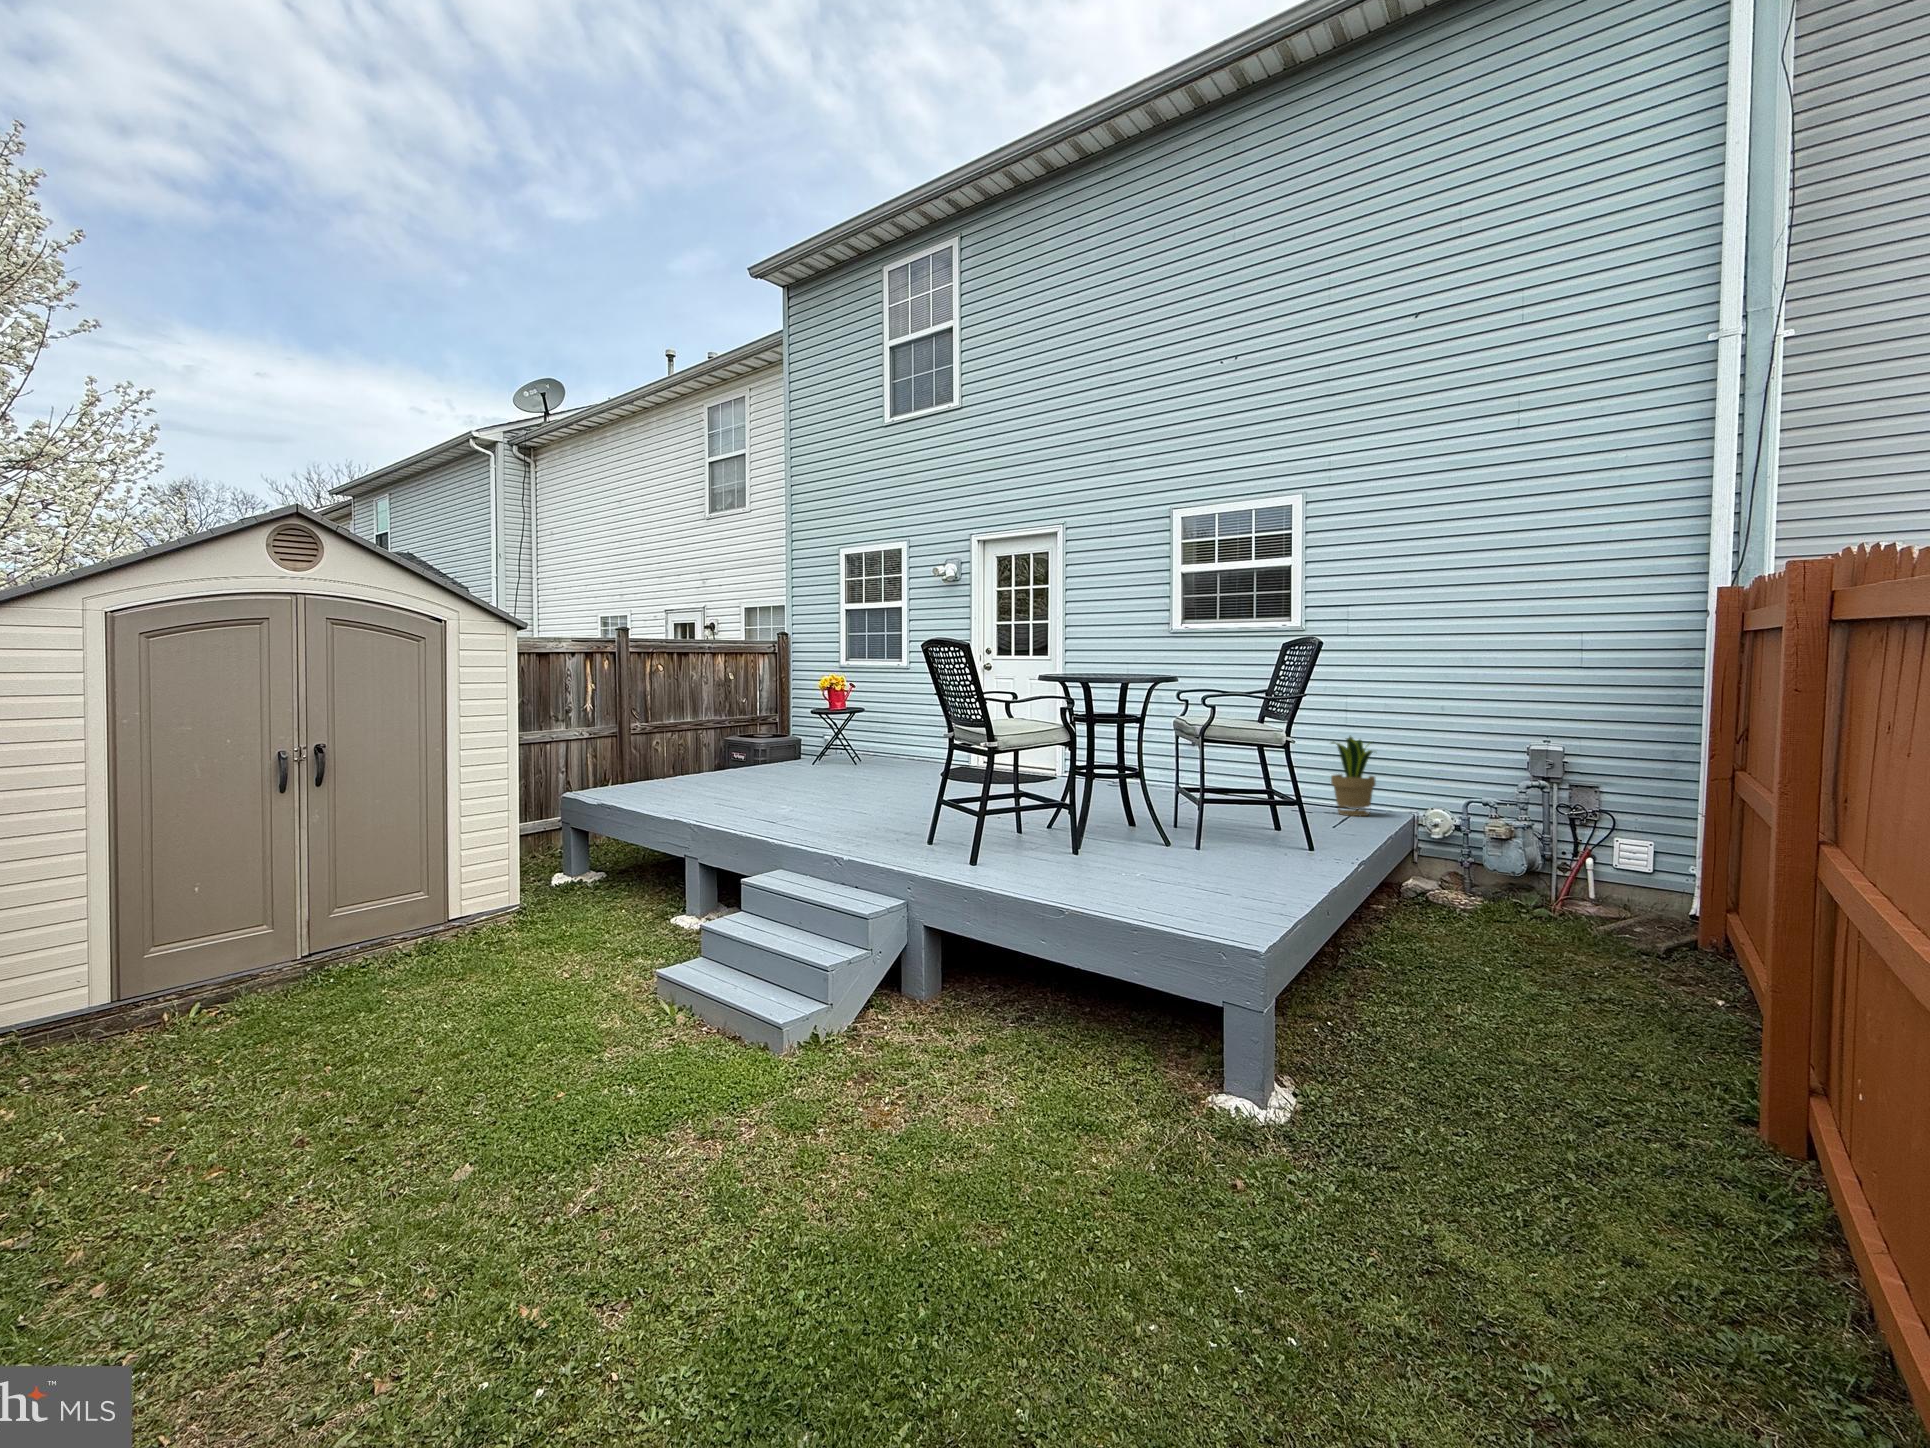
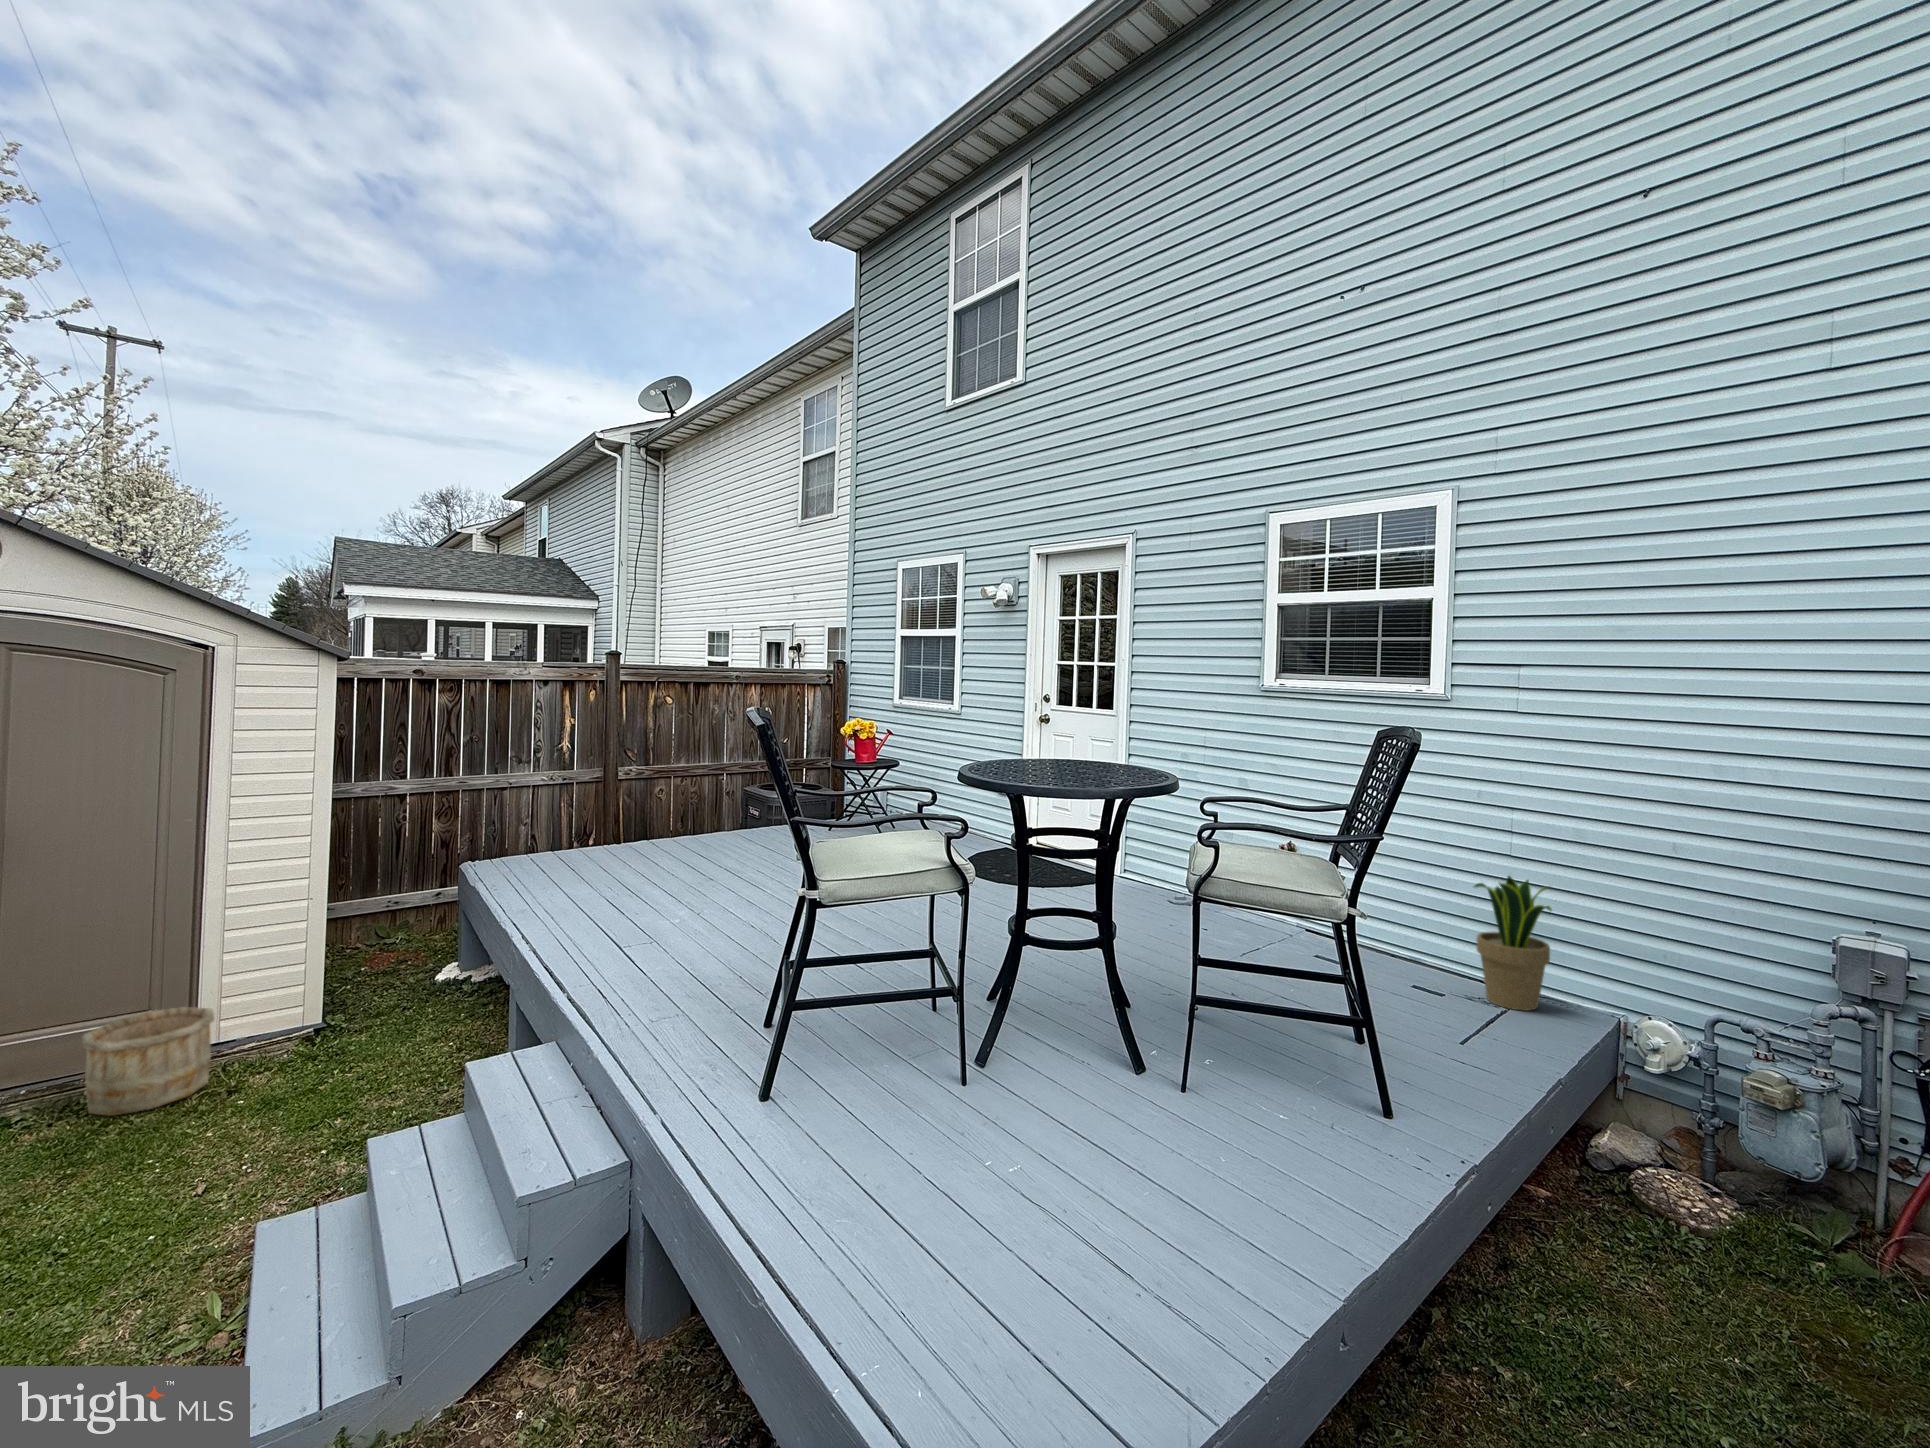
wooden bucket: none [438,866,511,930] -> present [82,1007,214,1116]

